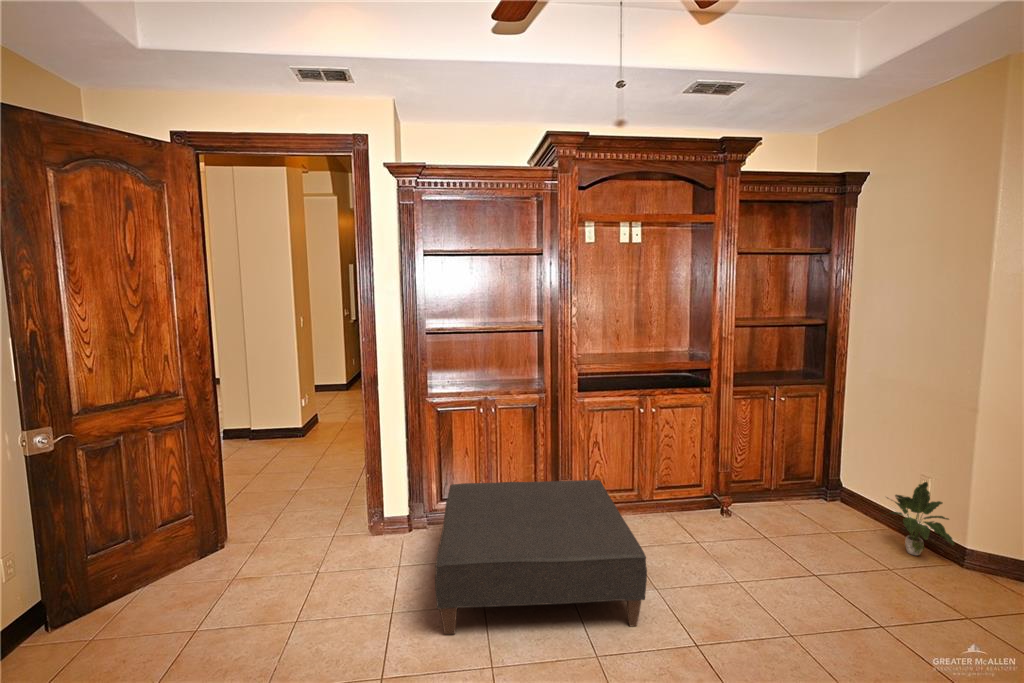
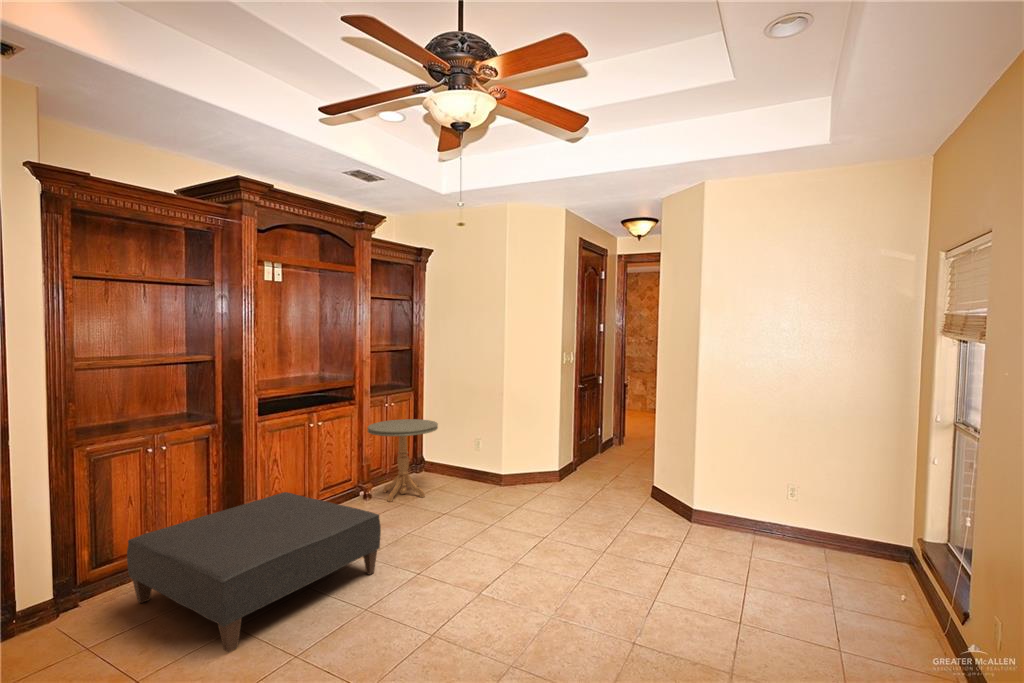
side table: none [728,420,839,542] -> present [368,419,438,502]
potted plant: present [889,482,954,556] -> none [460,438,495,484]

